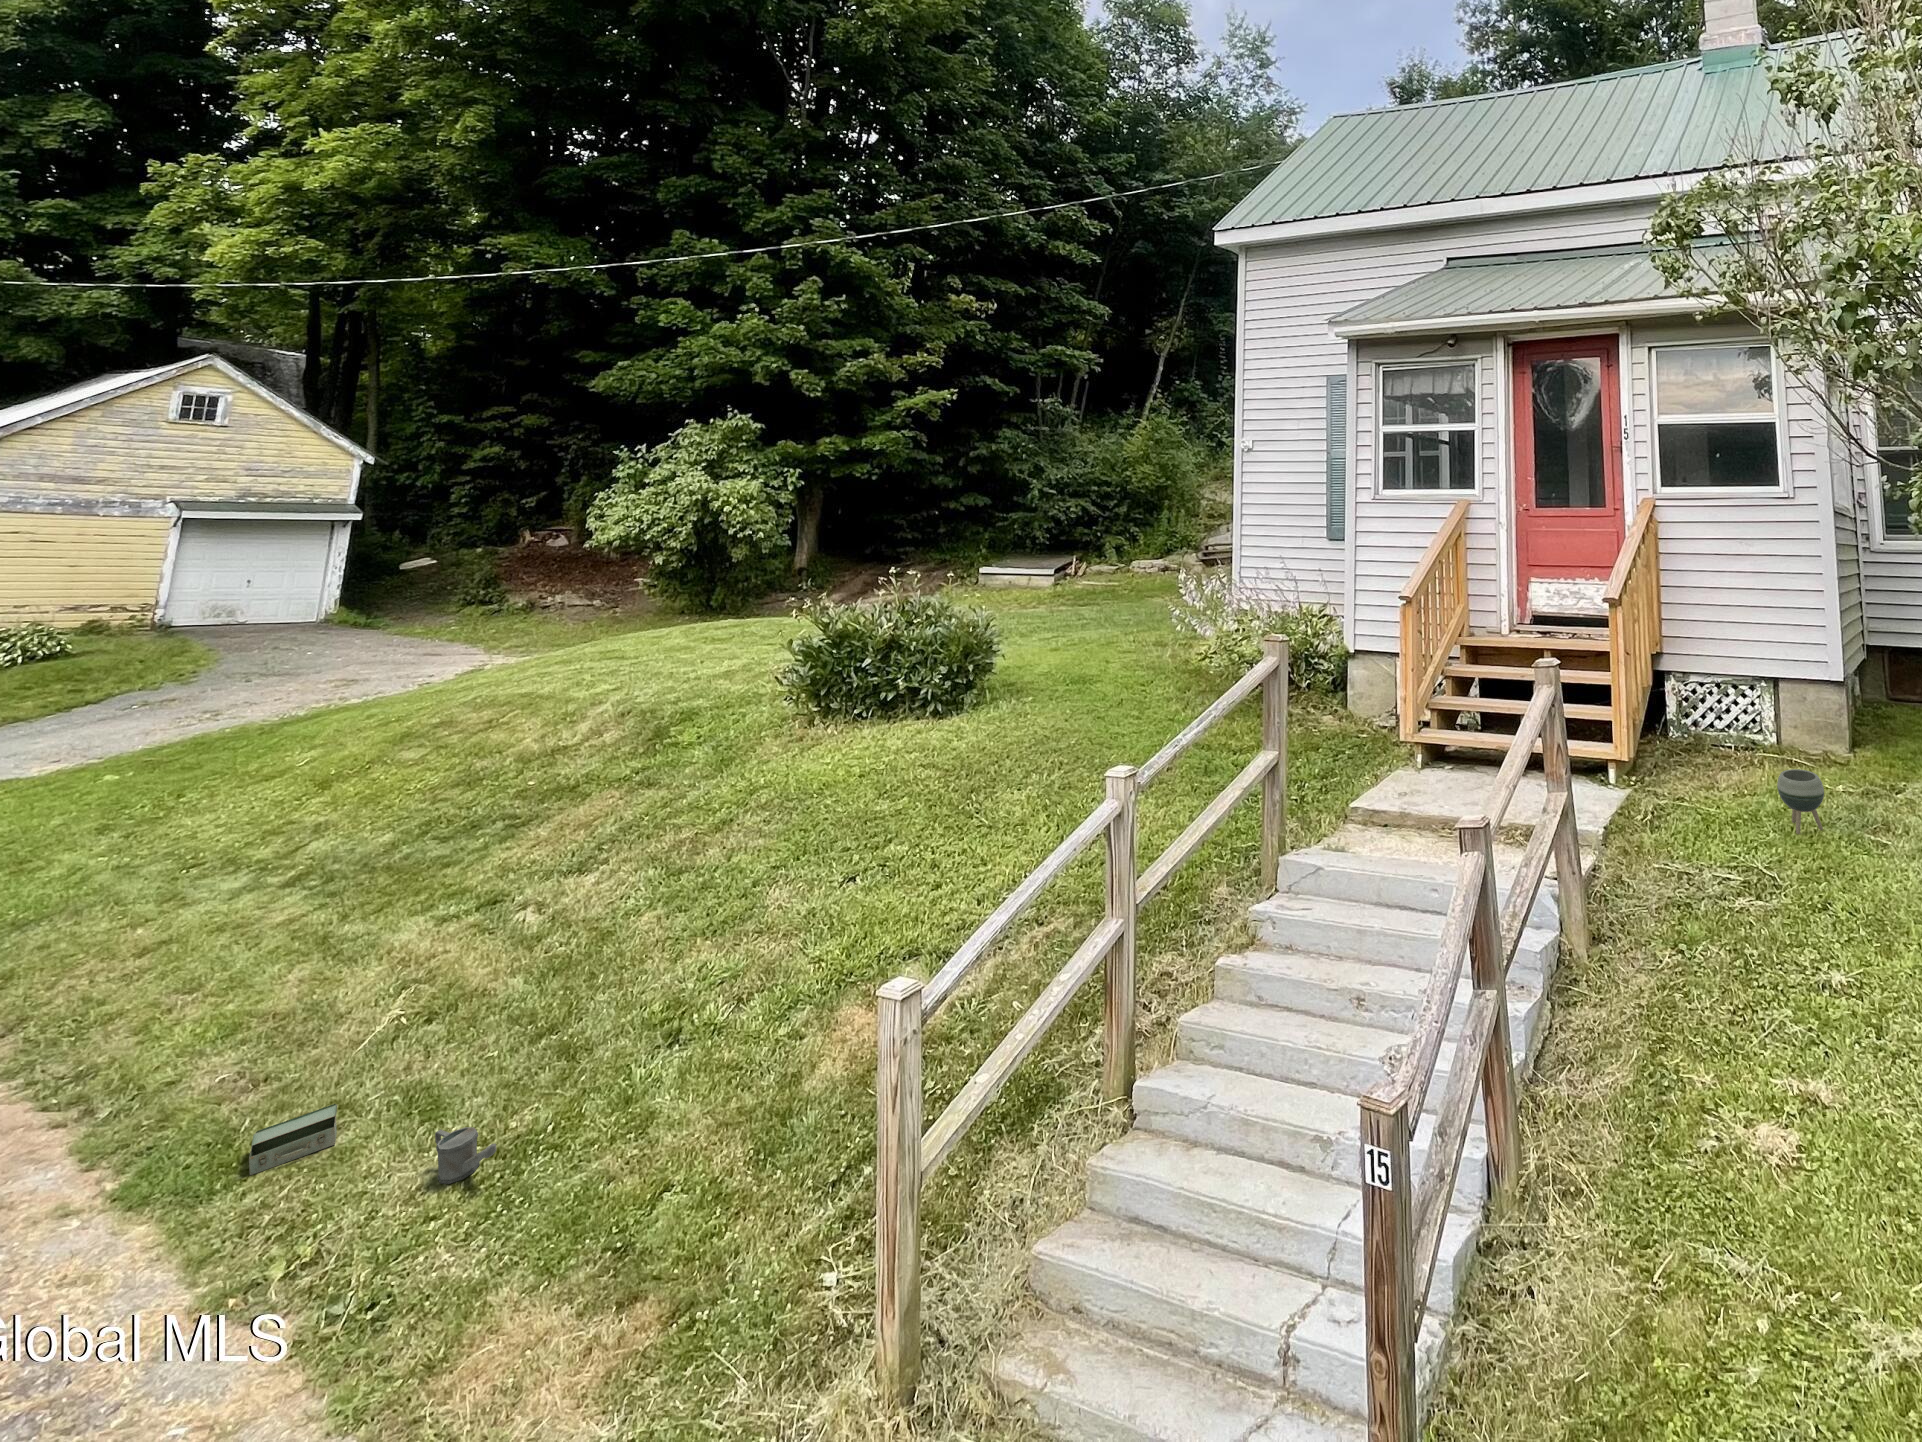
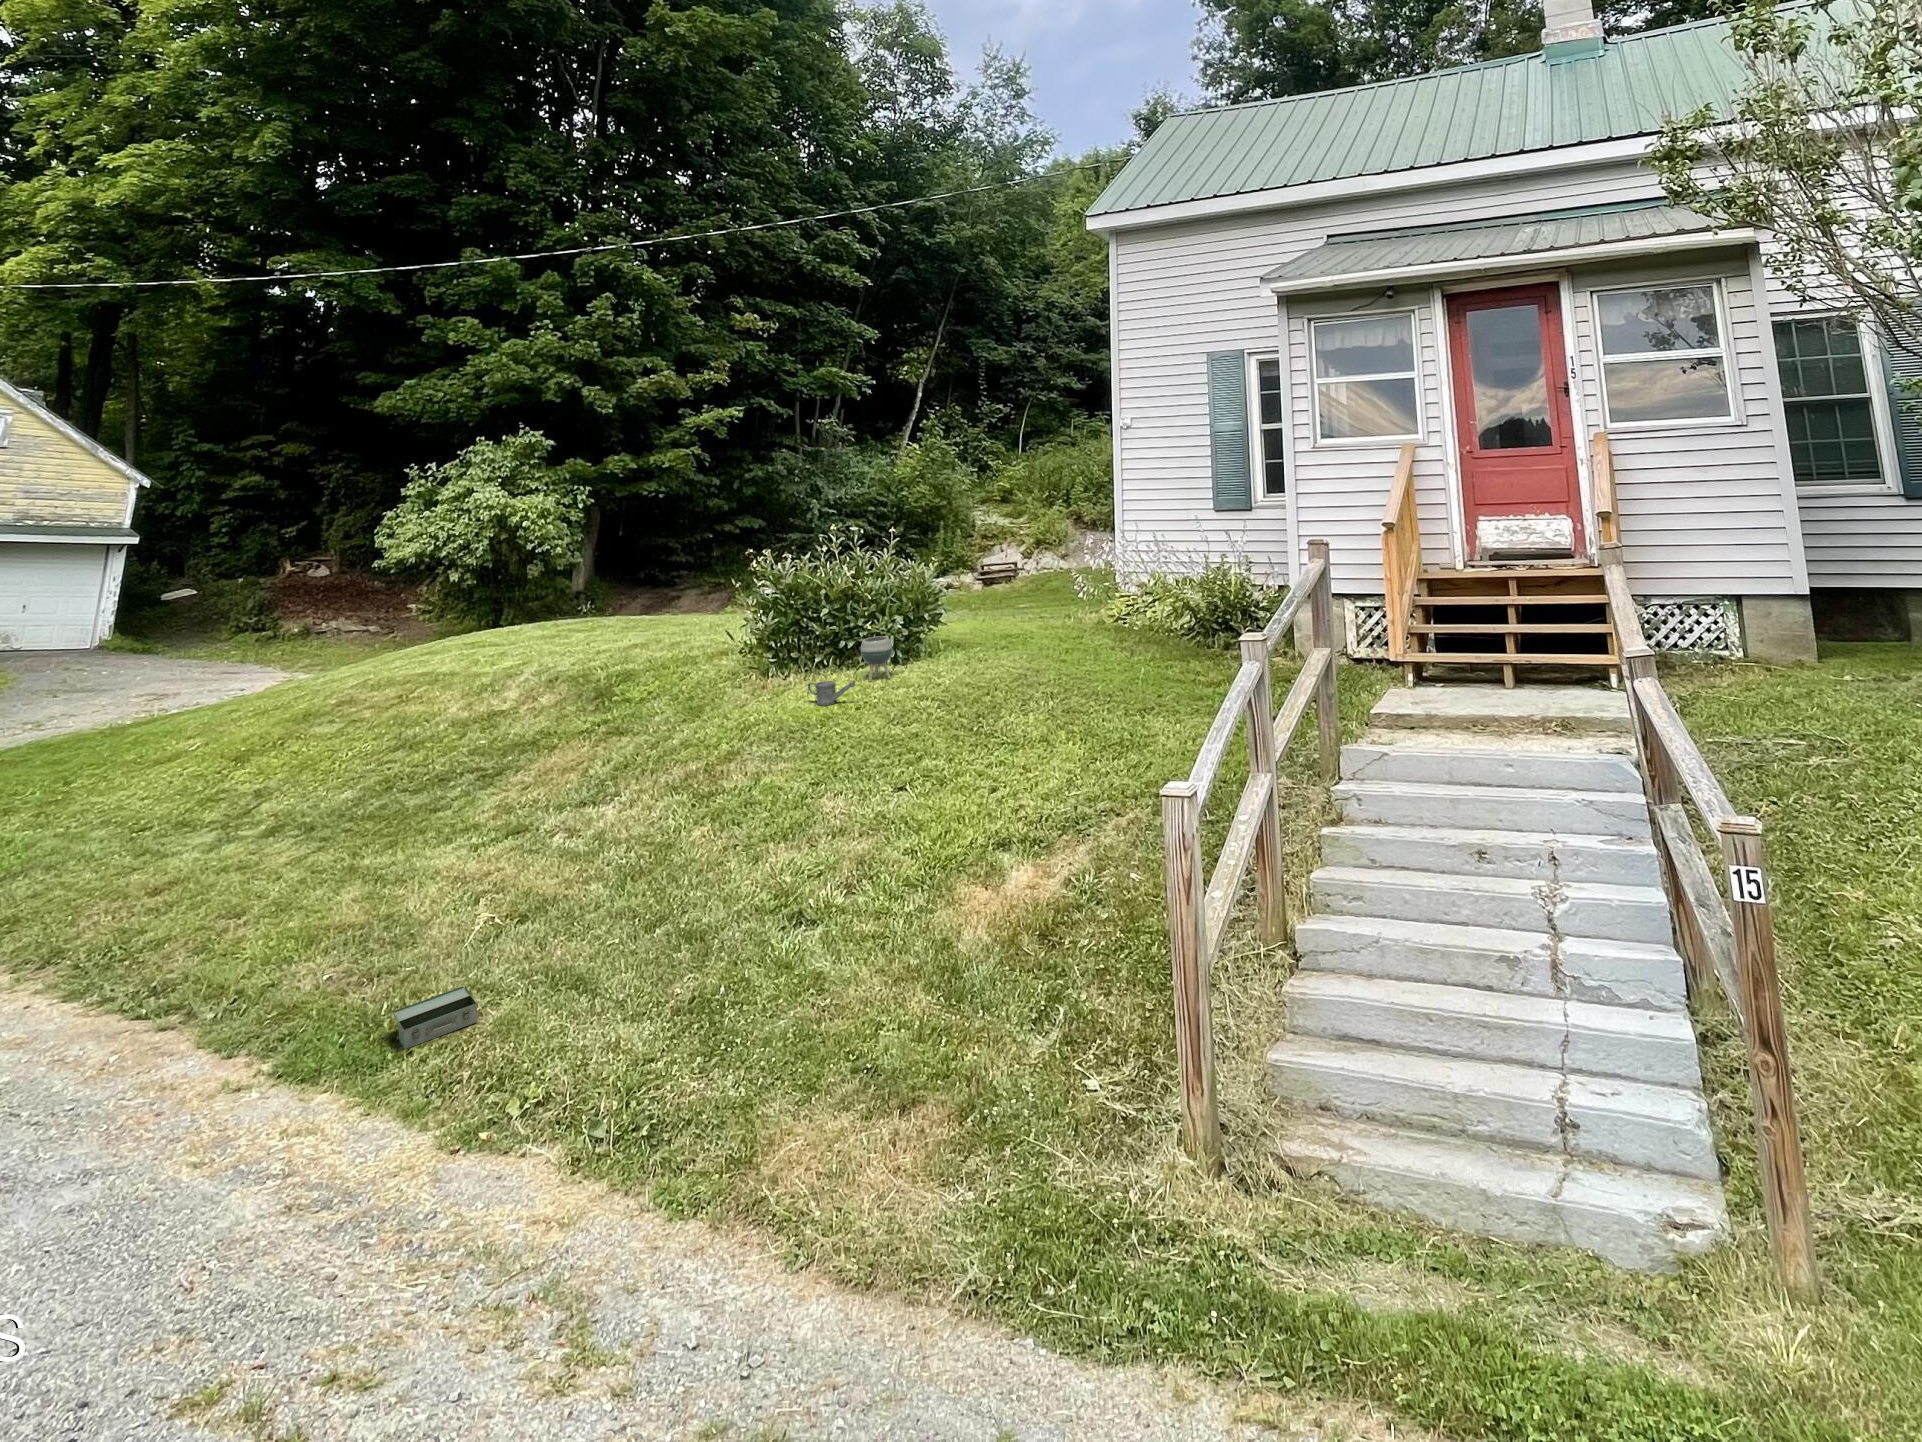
planter: present [1777,769,1824,834] -> present [861,636,892,682]
watering can: present [435,1127,496,1184] -> present [808,680,855,706]

